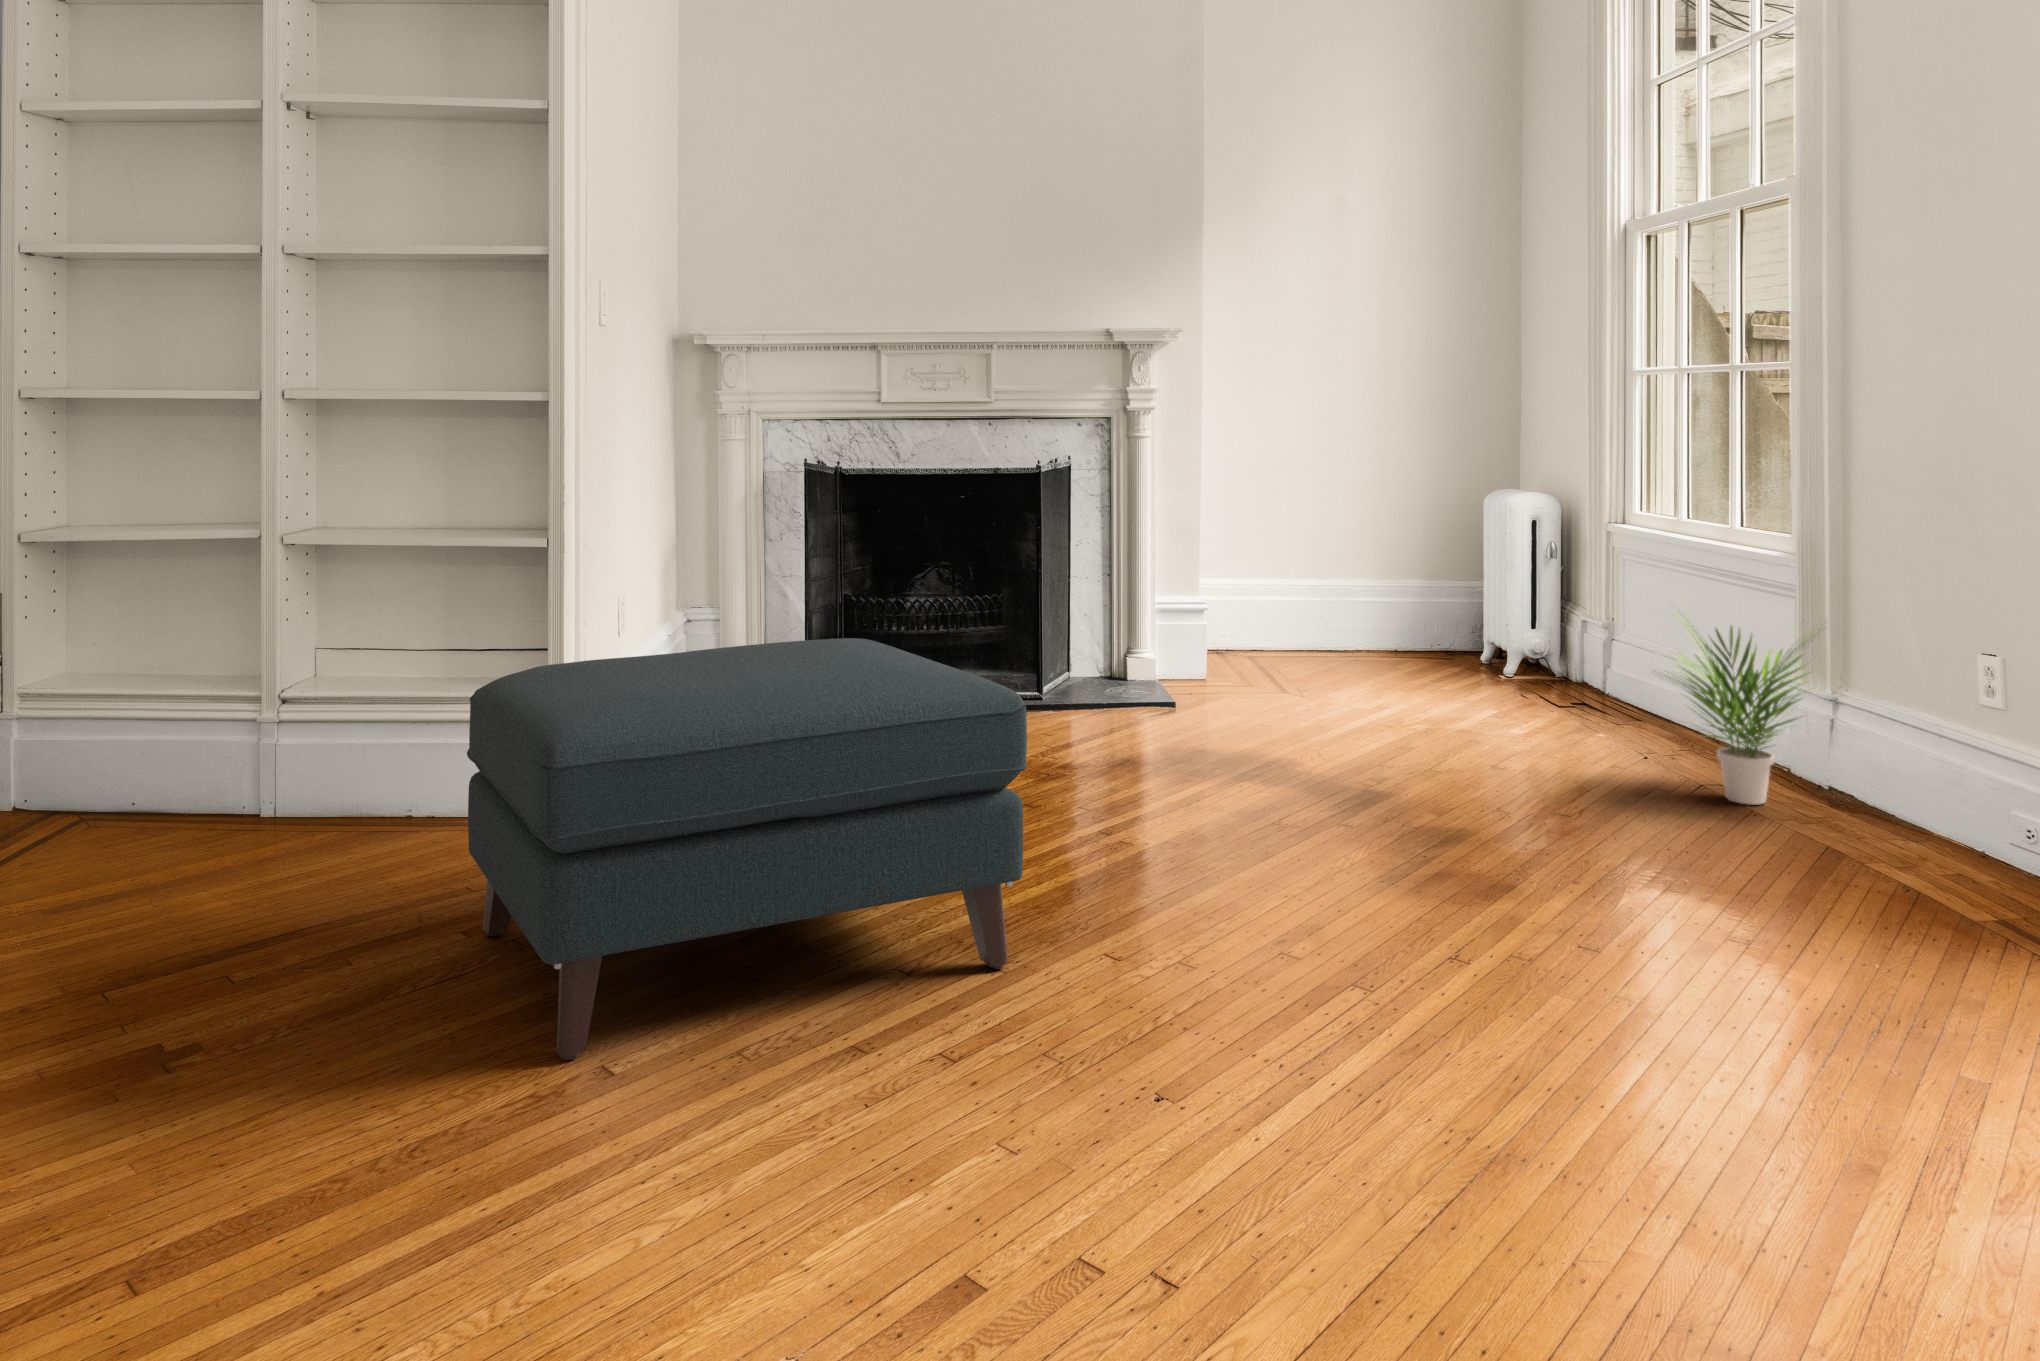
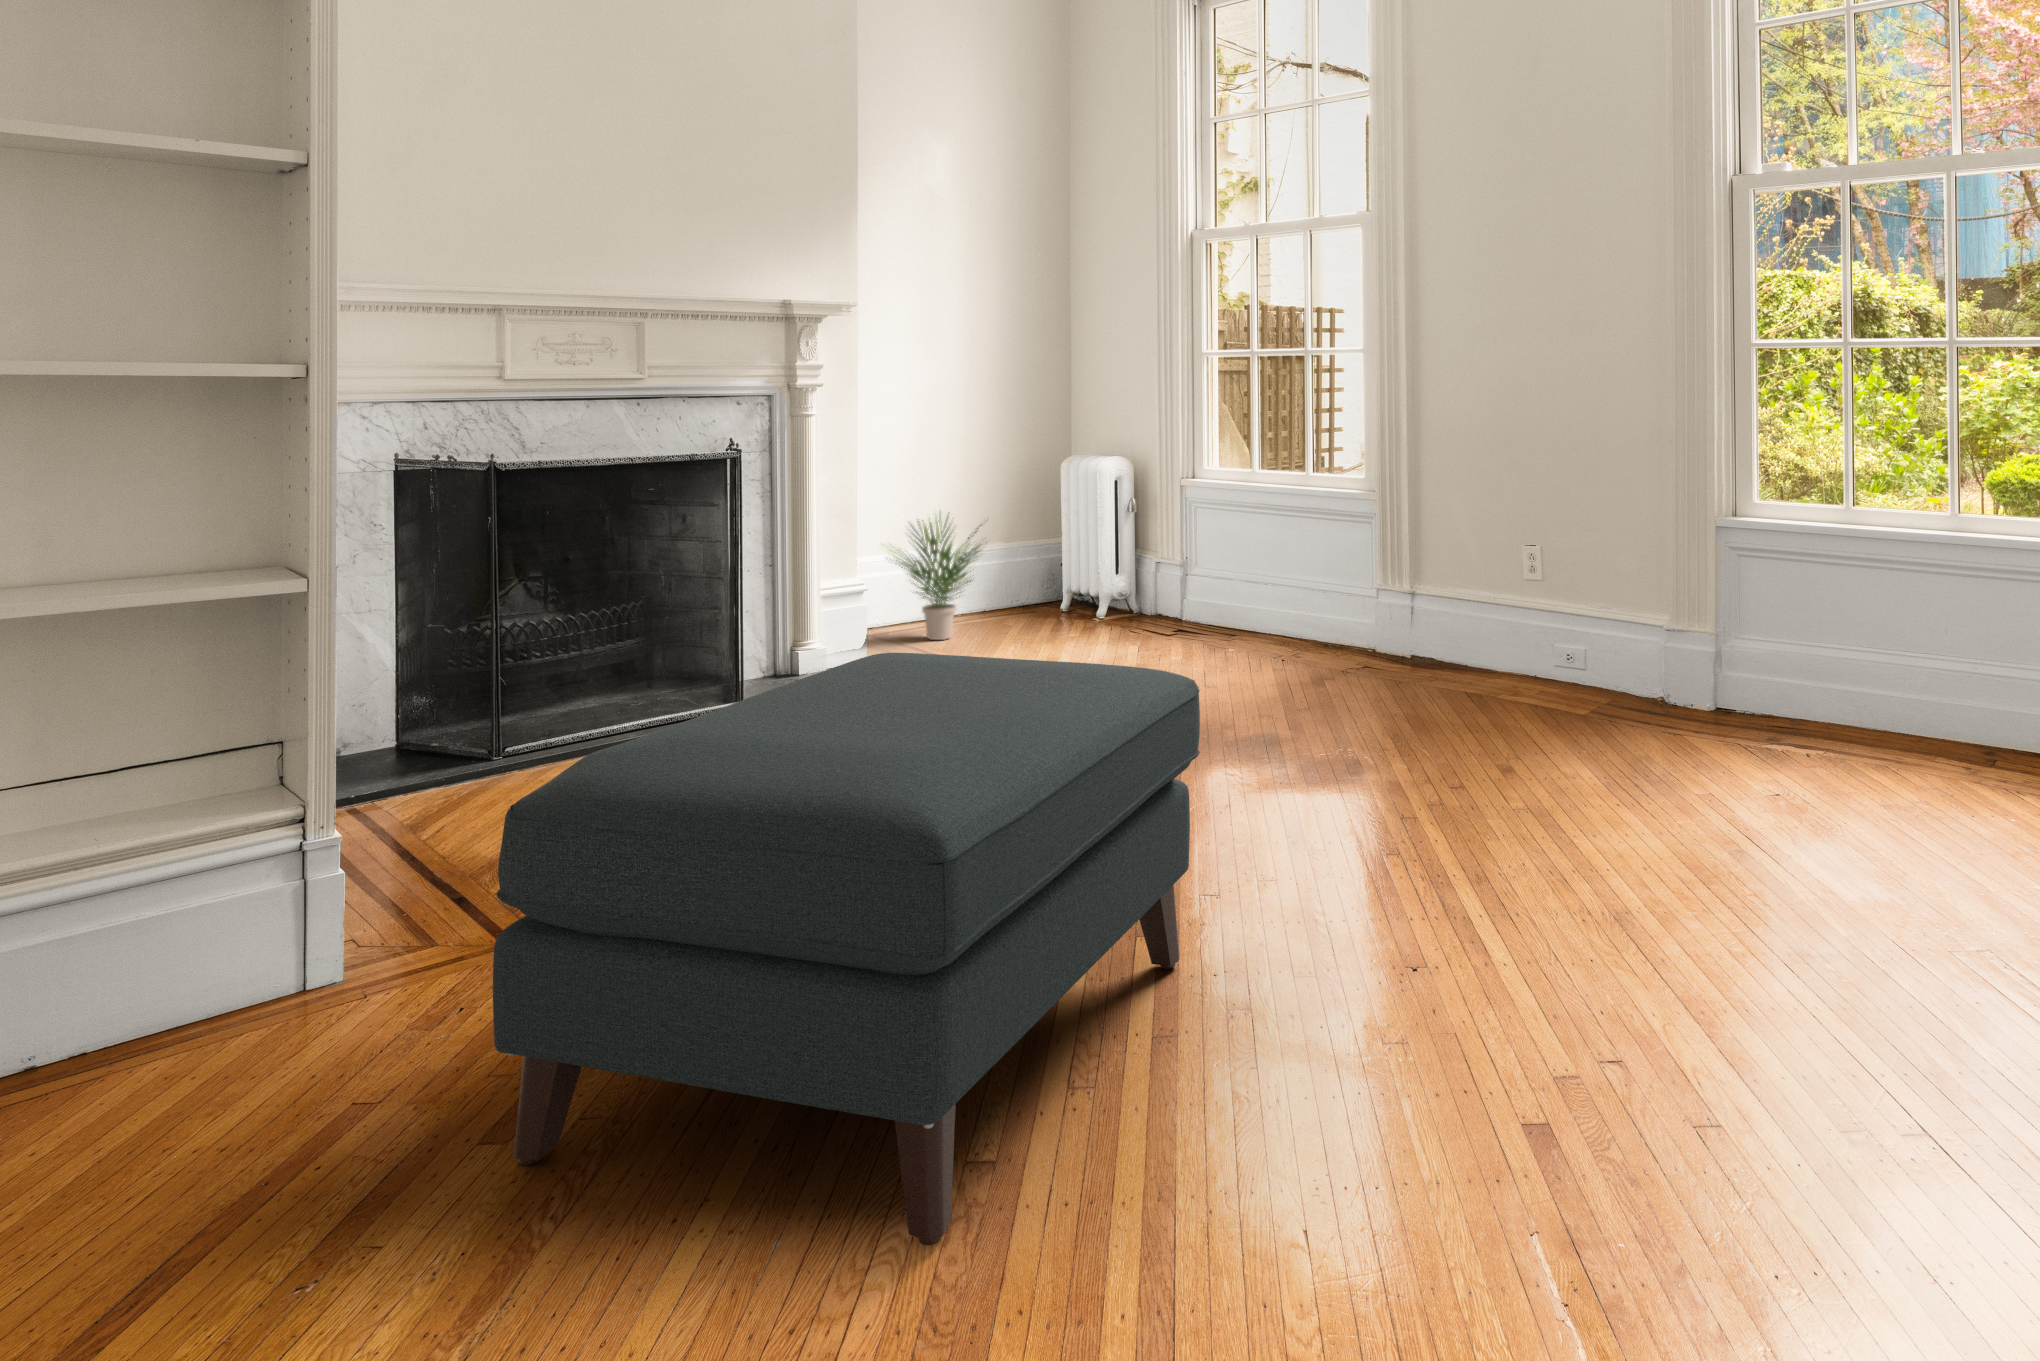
potted plant: present [1673,620,1807,805] -> present [890,512,987,640]

